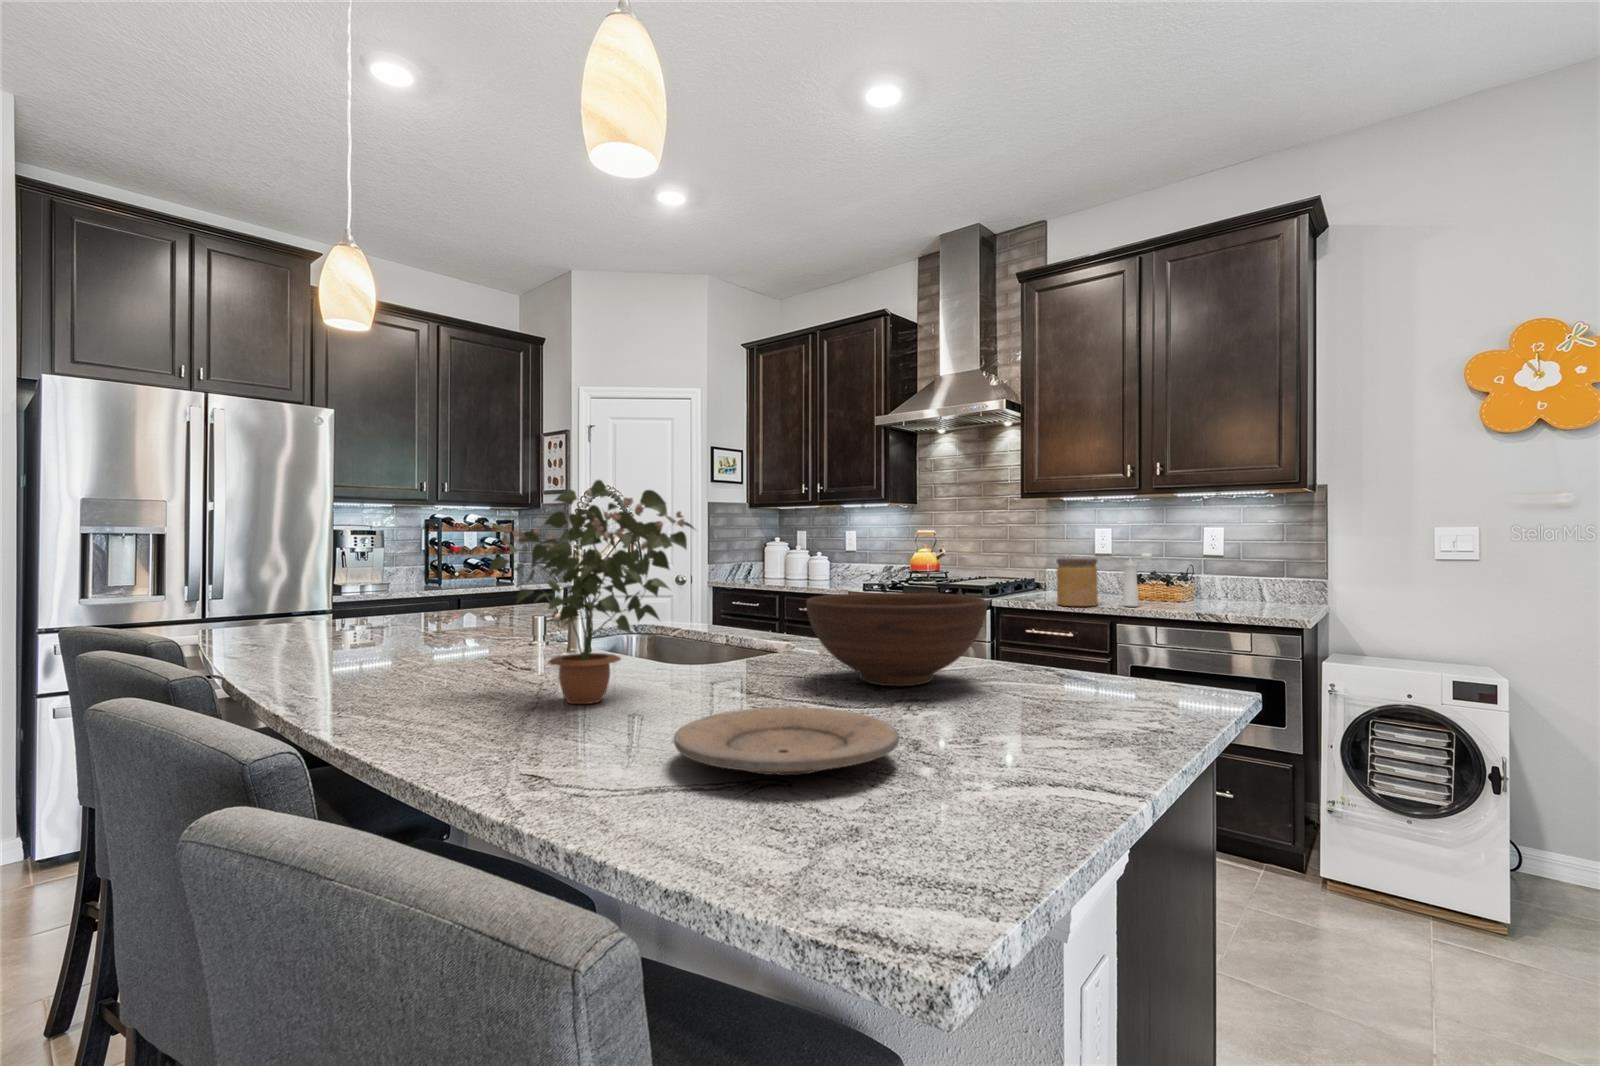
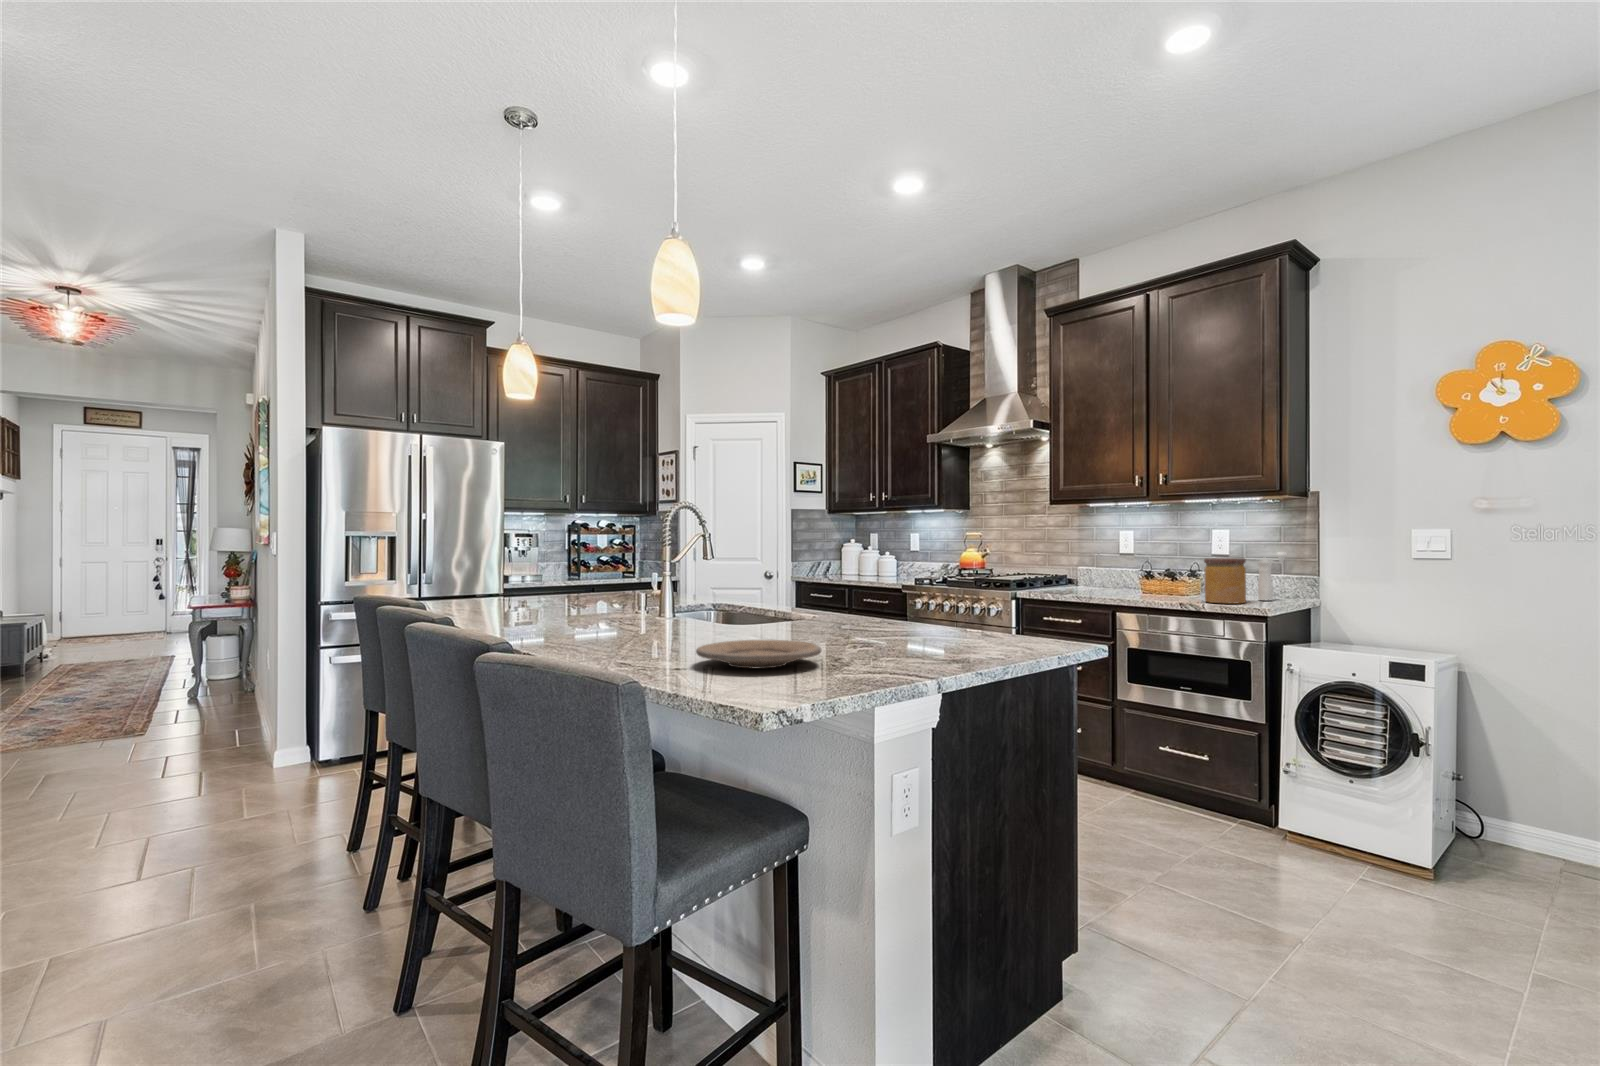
potted plant: present [488,480,694,704] -> none [604,503,730,642]
pepper mill: present [1123,553,1152,606] -> present [1258,552,1287,600]
jar: present [1057,558,1098,606] -> present [1204,558,1246,604]
fruit bowl: present [806,593,987,686] -> none [806,578,927,638]

